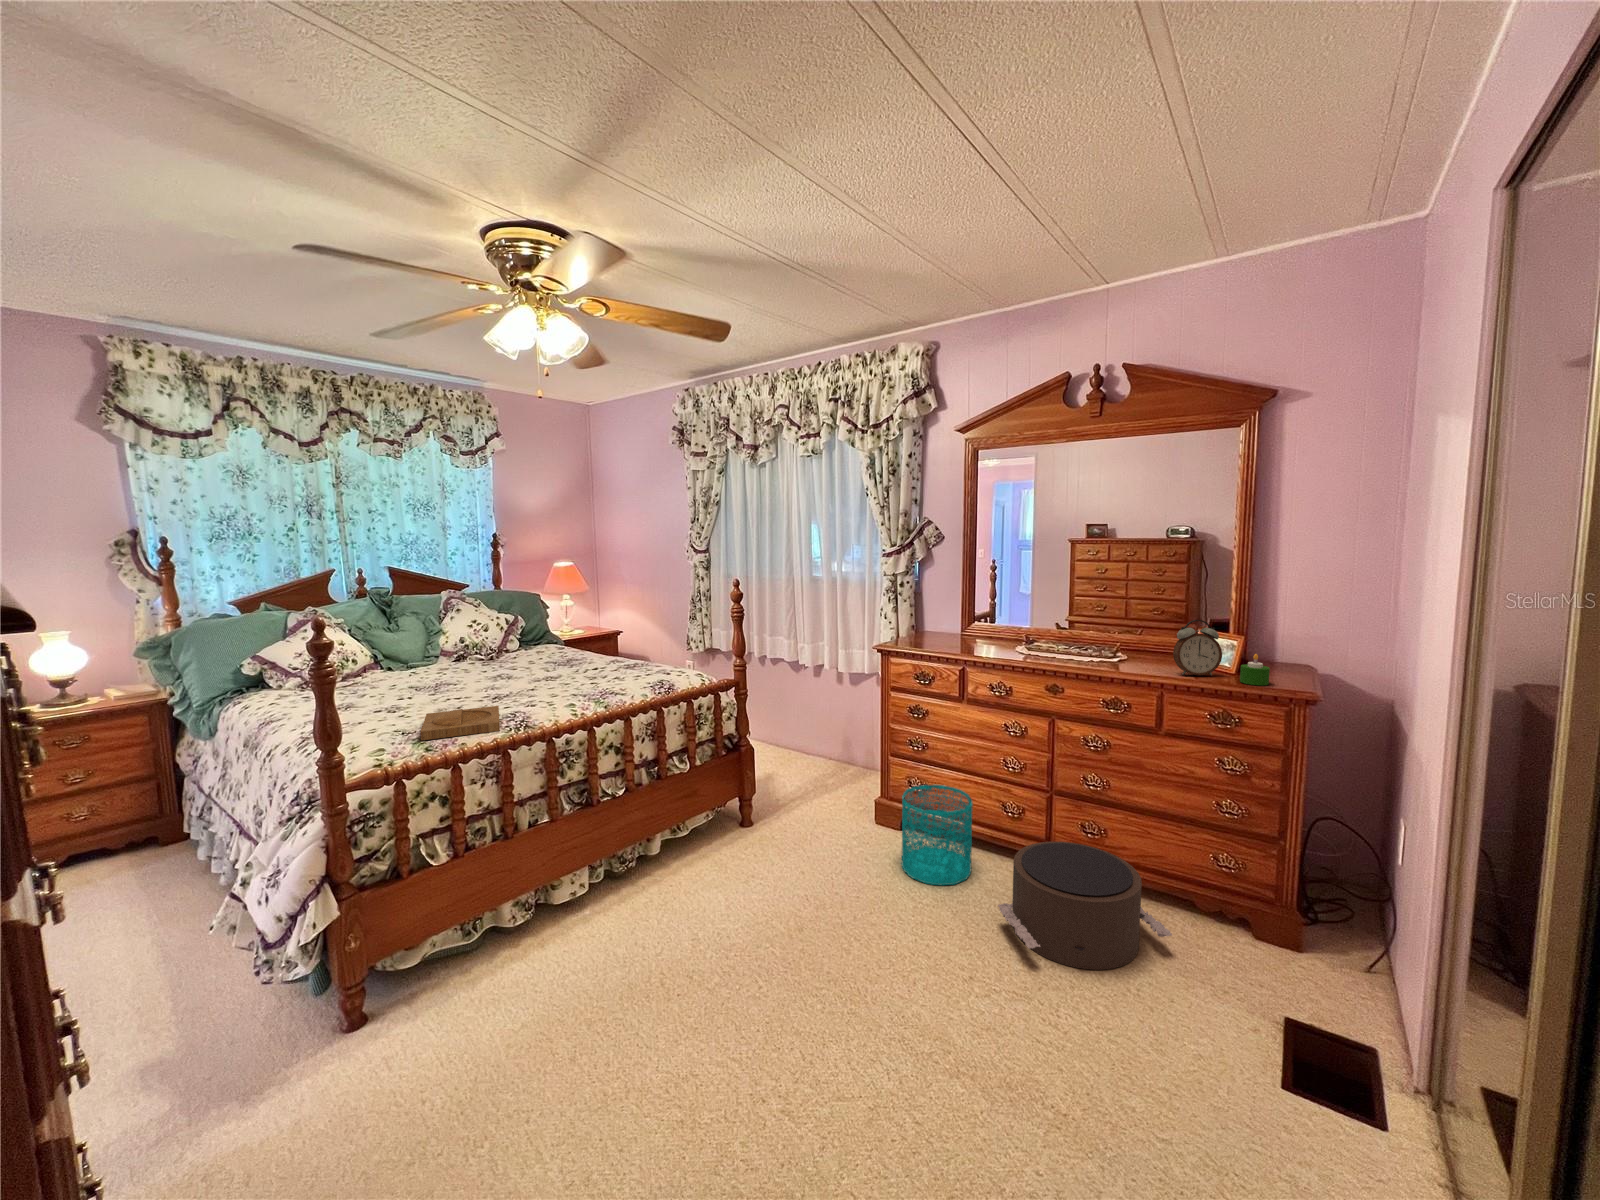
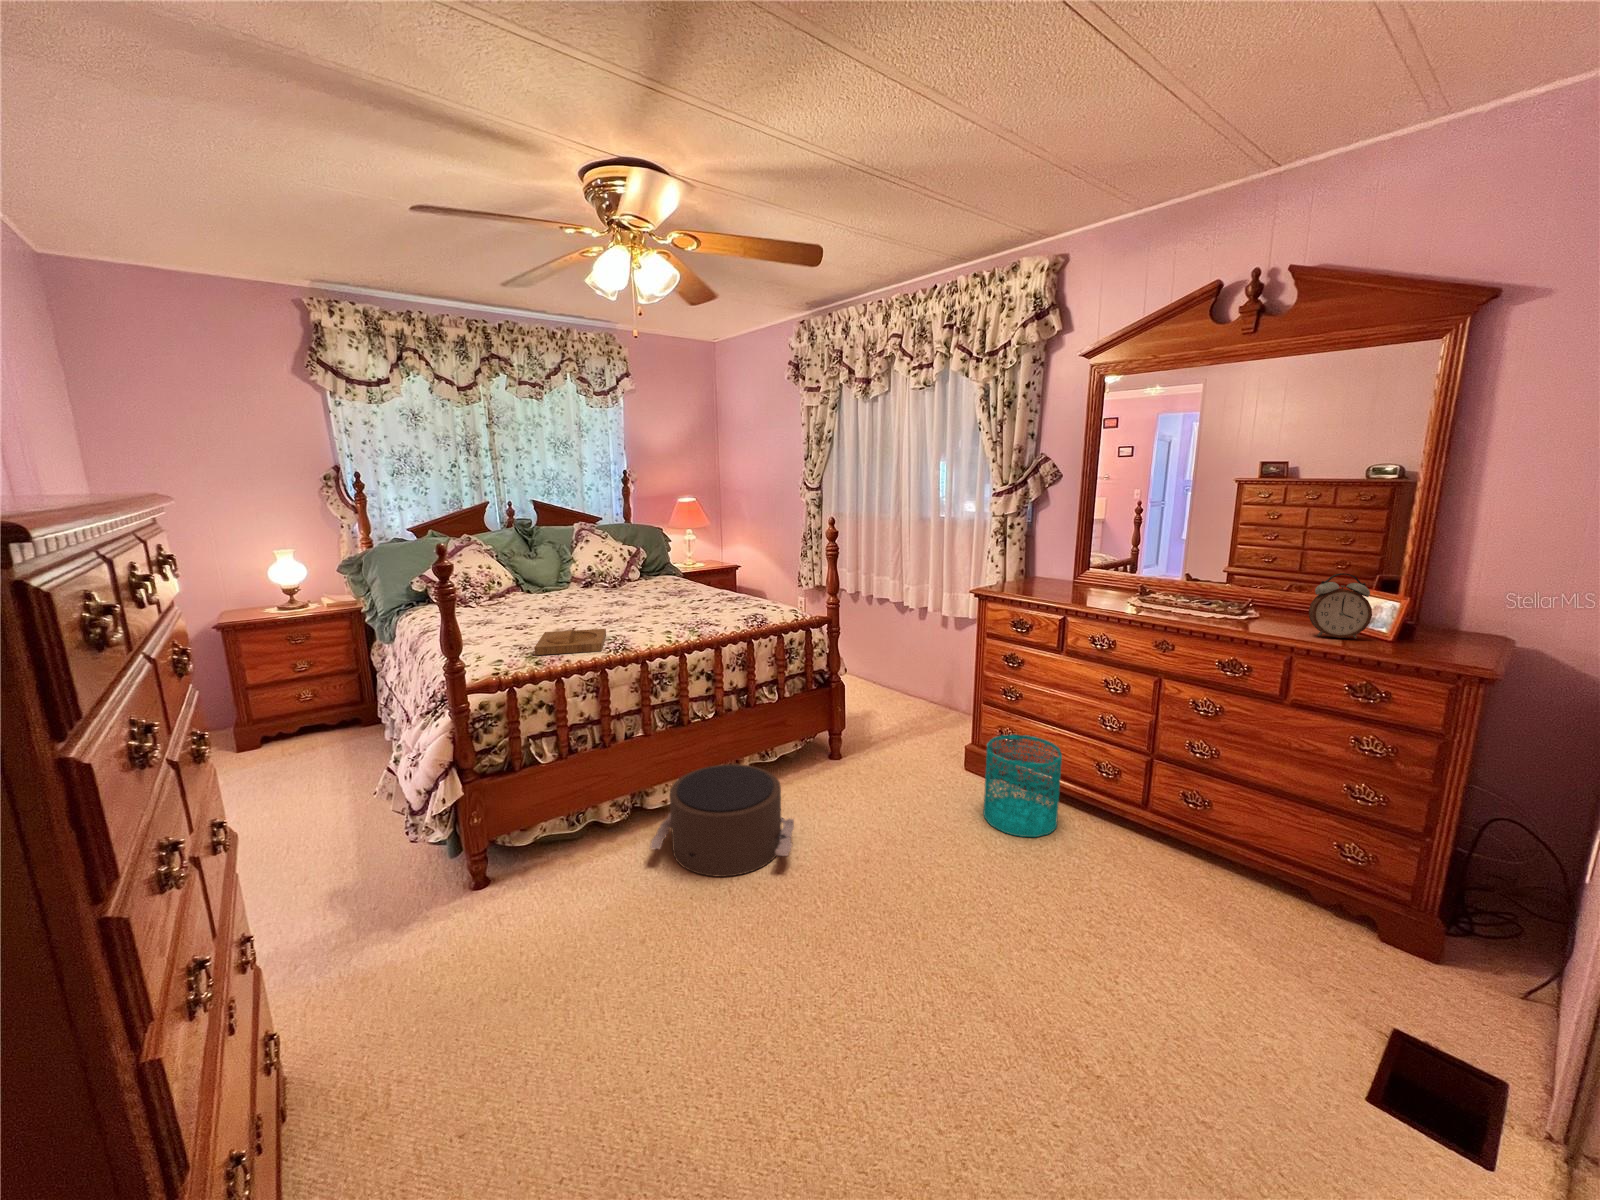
candle: present [1240,654,1270,685] -> none [1390,616,1431,653]
pouf: present [998,842,1172,970] -> present [649,764,794,877]

